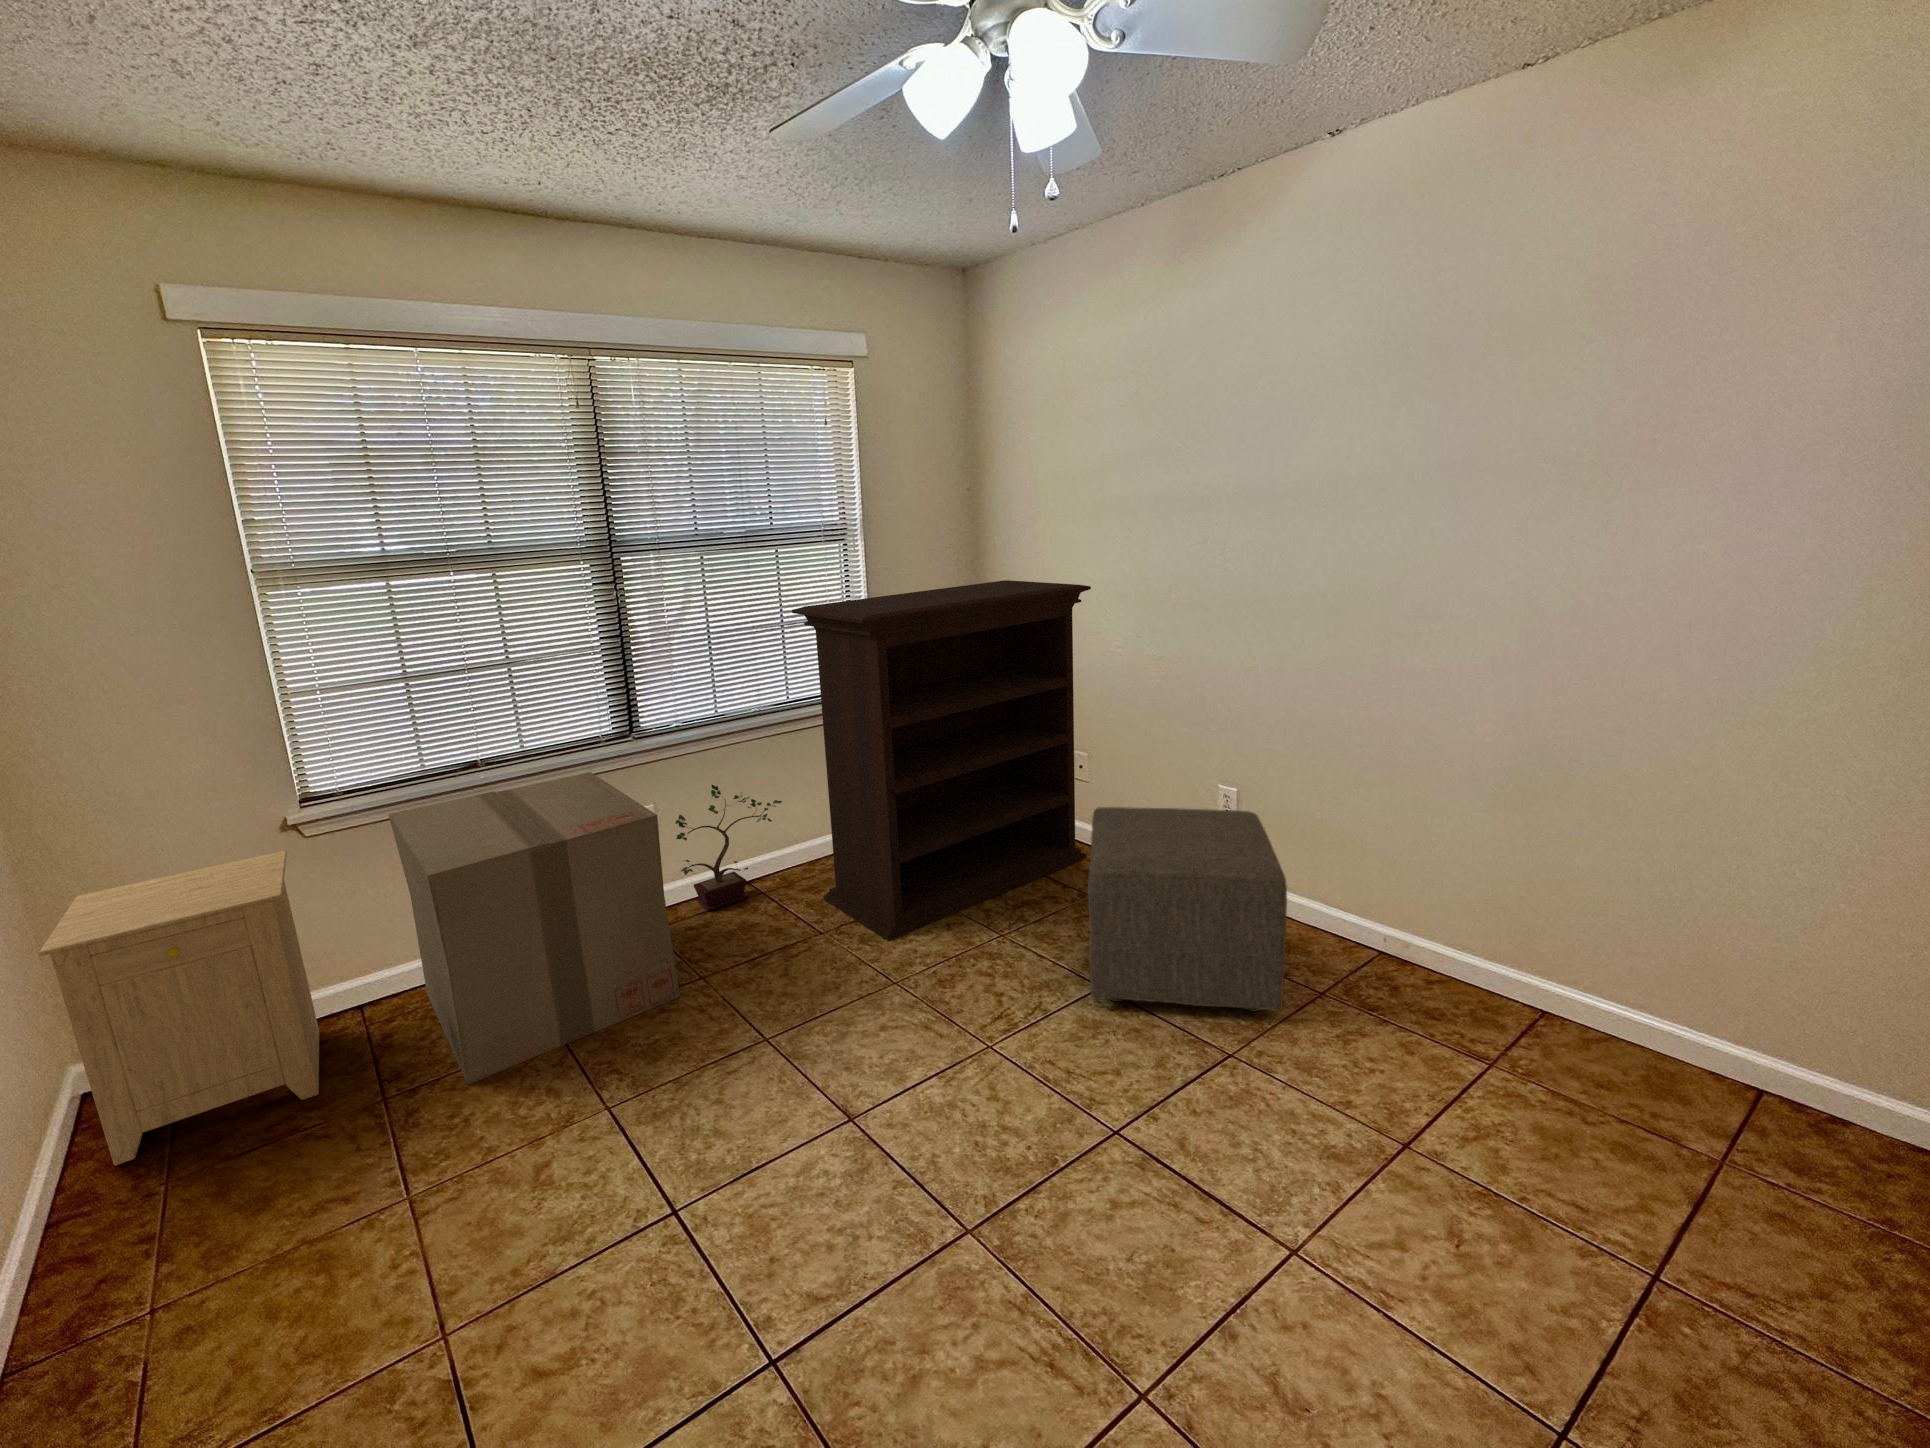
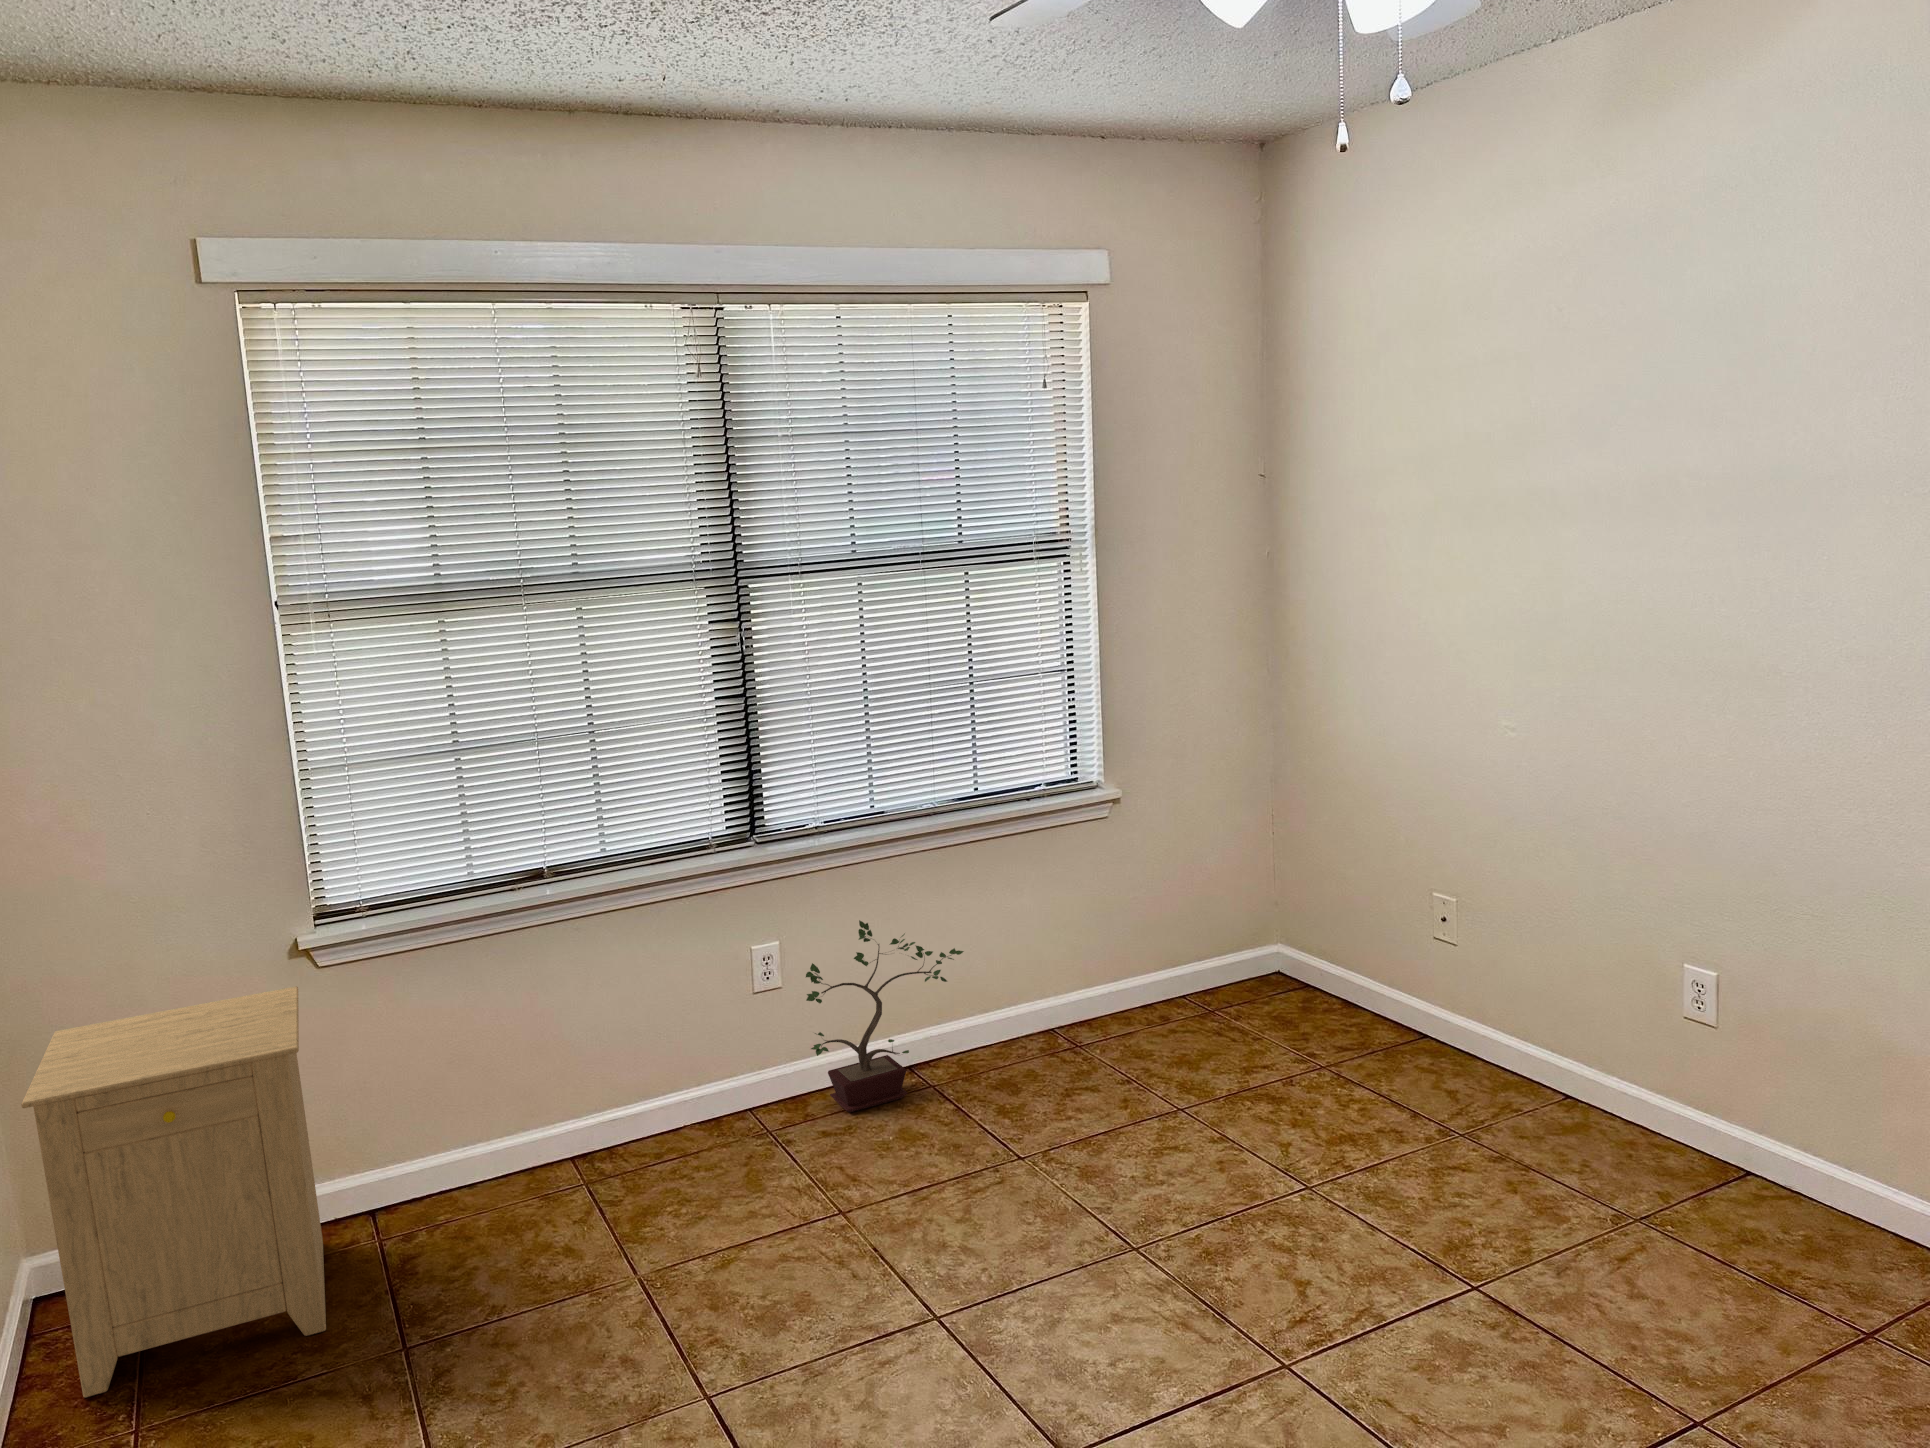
bookshelf: present [792,580,1091,941] -> none [988,616,1464,1183]
cardboard box: present [389,772,680,1085] -> none [424,895,810,1339]
ottoman: present [1088,807,1287,1012] -> none [1454,991,1800,1358]

